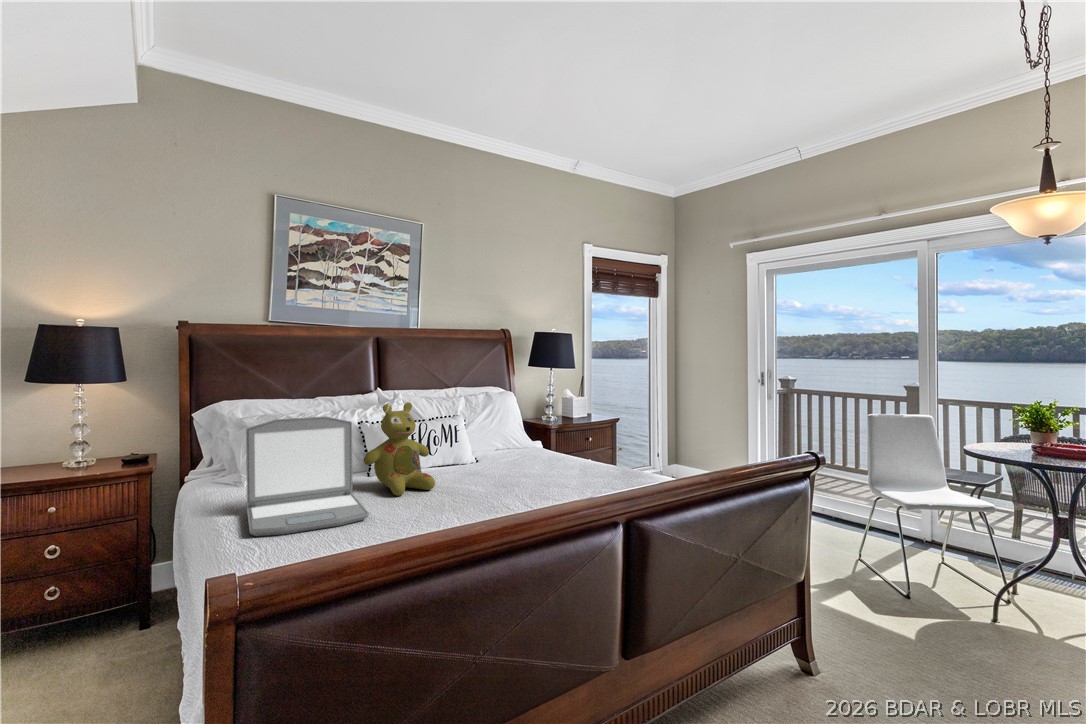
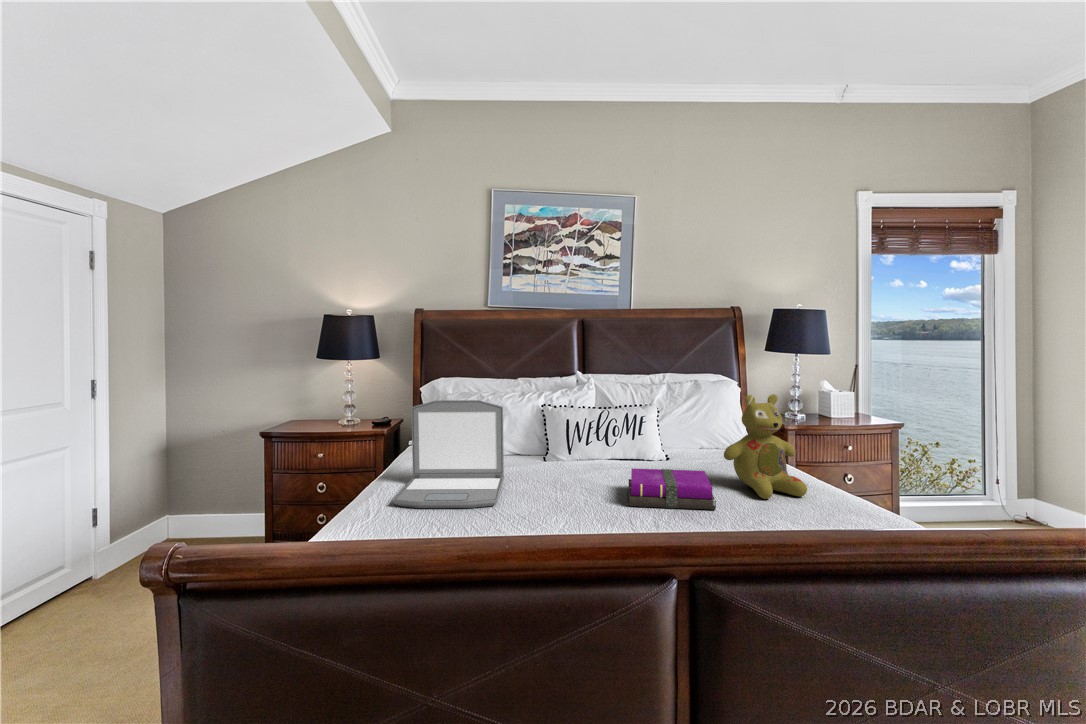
stuffed bear: present [364,402,435,496] -> present [724,394,807,499]
notebook: none [474,465,558,501] -> present [628,468,716,510]

